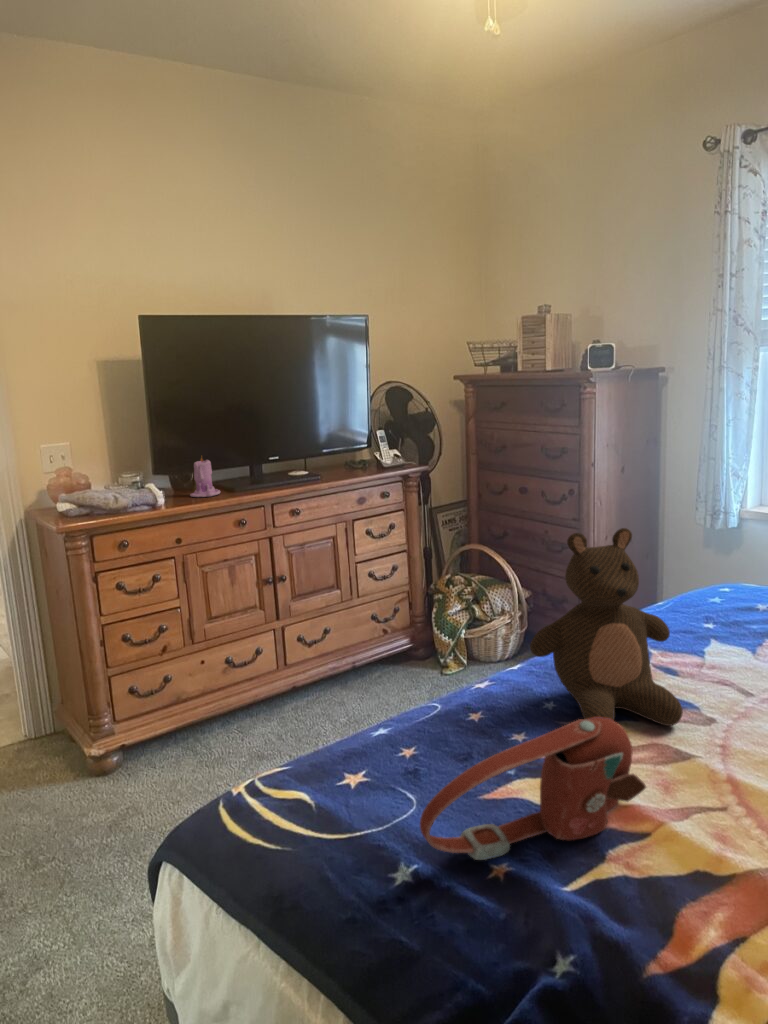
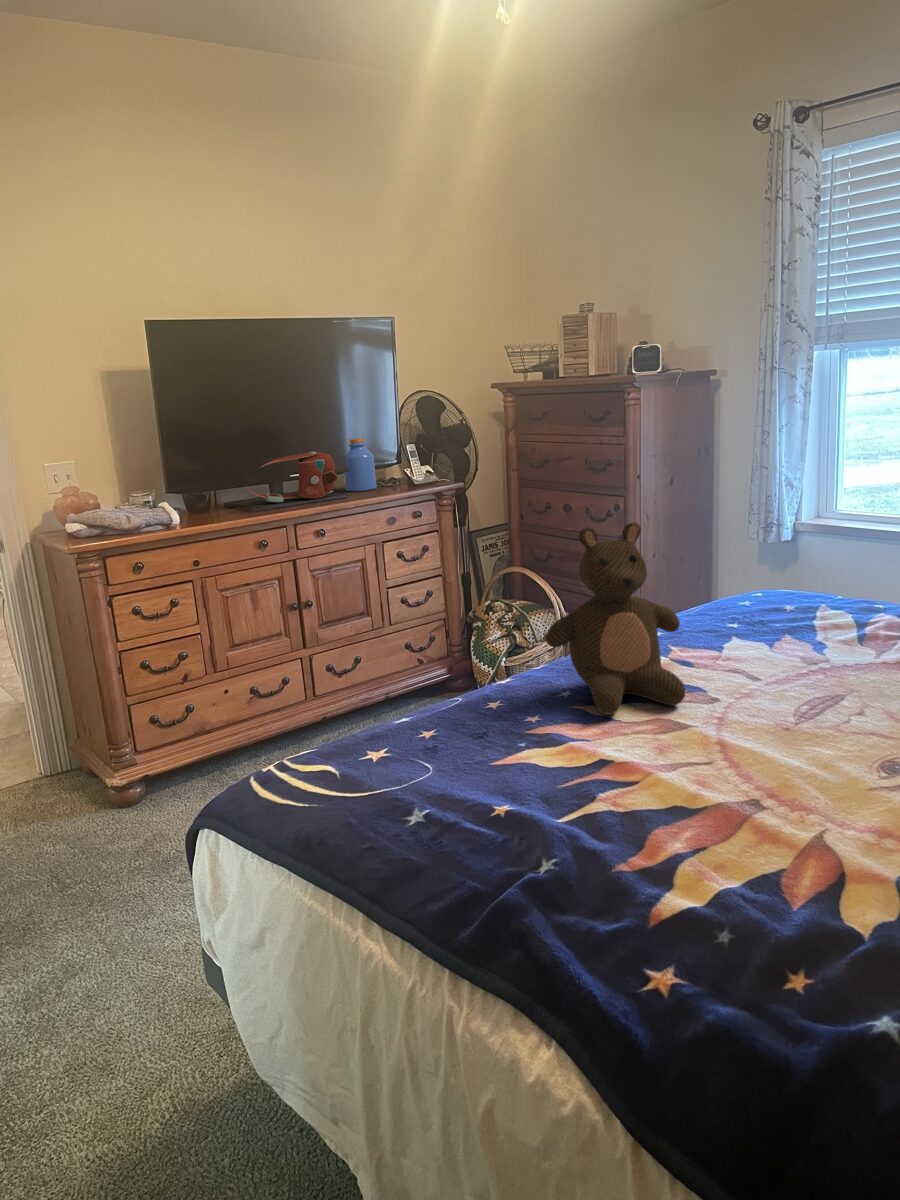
jar: none [318,425,349,474] -> present [344,438,377,492]
candle: present [190,458,220,497] -> none [205,471,238,517]
handbag: present [420,717,646,860] -> present [245,452,338,502]

